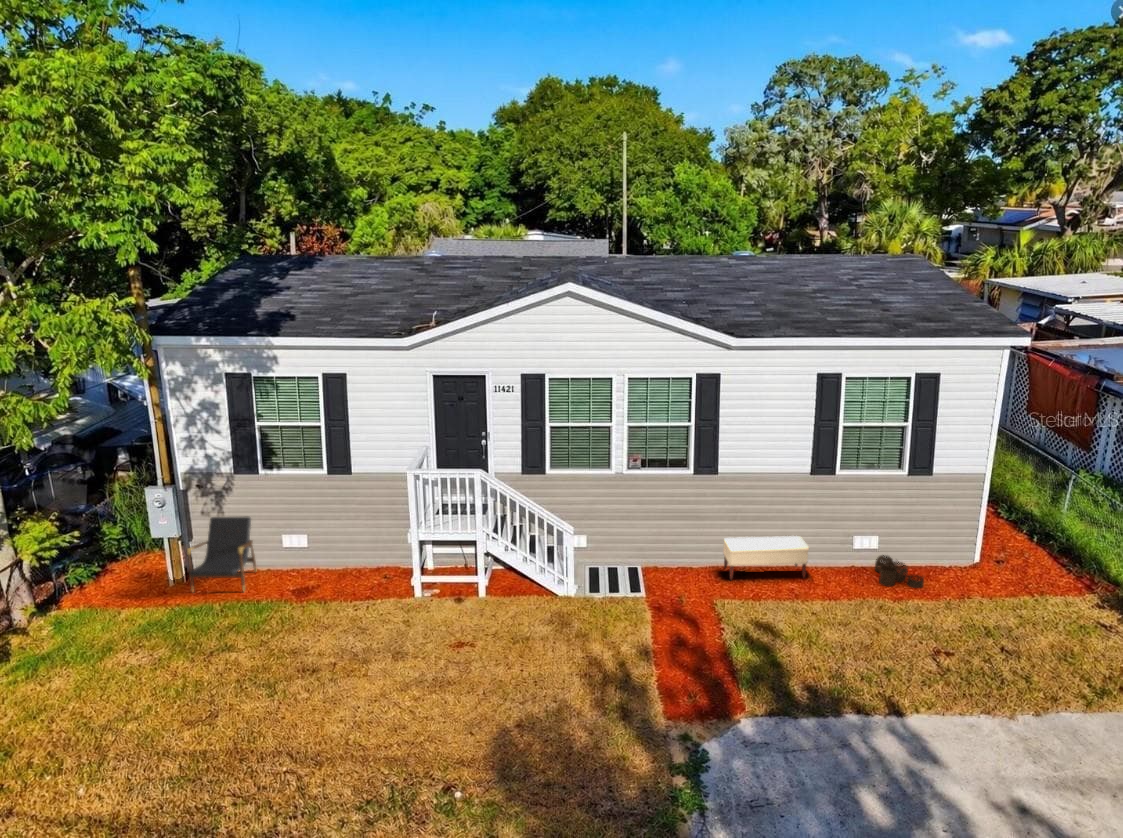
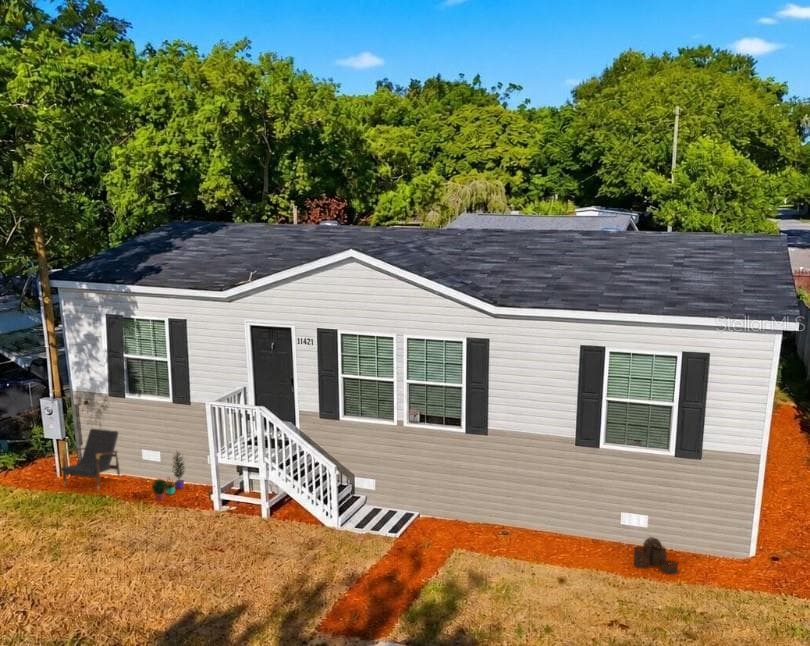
potted plant: none [324,530,351,593] -> present [152,452,184,501]
bench: present [723,536,809,580] -> none [488,499,569,549]

